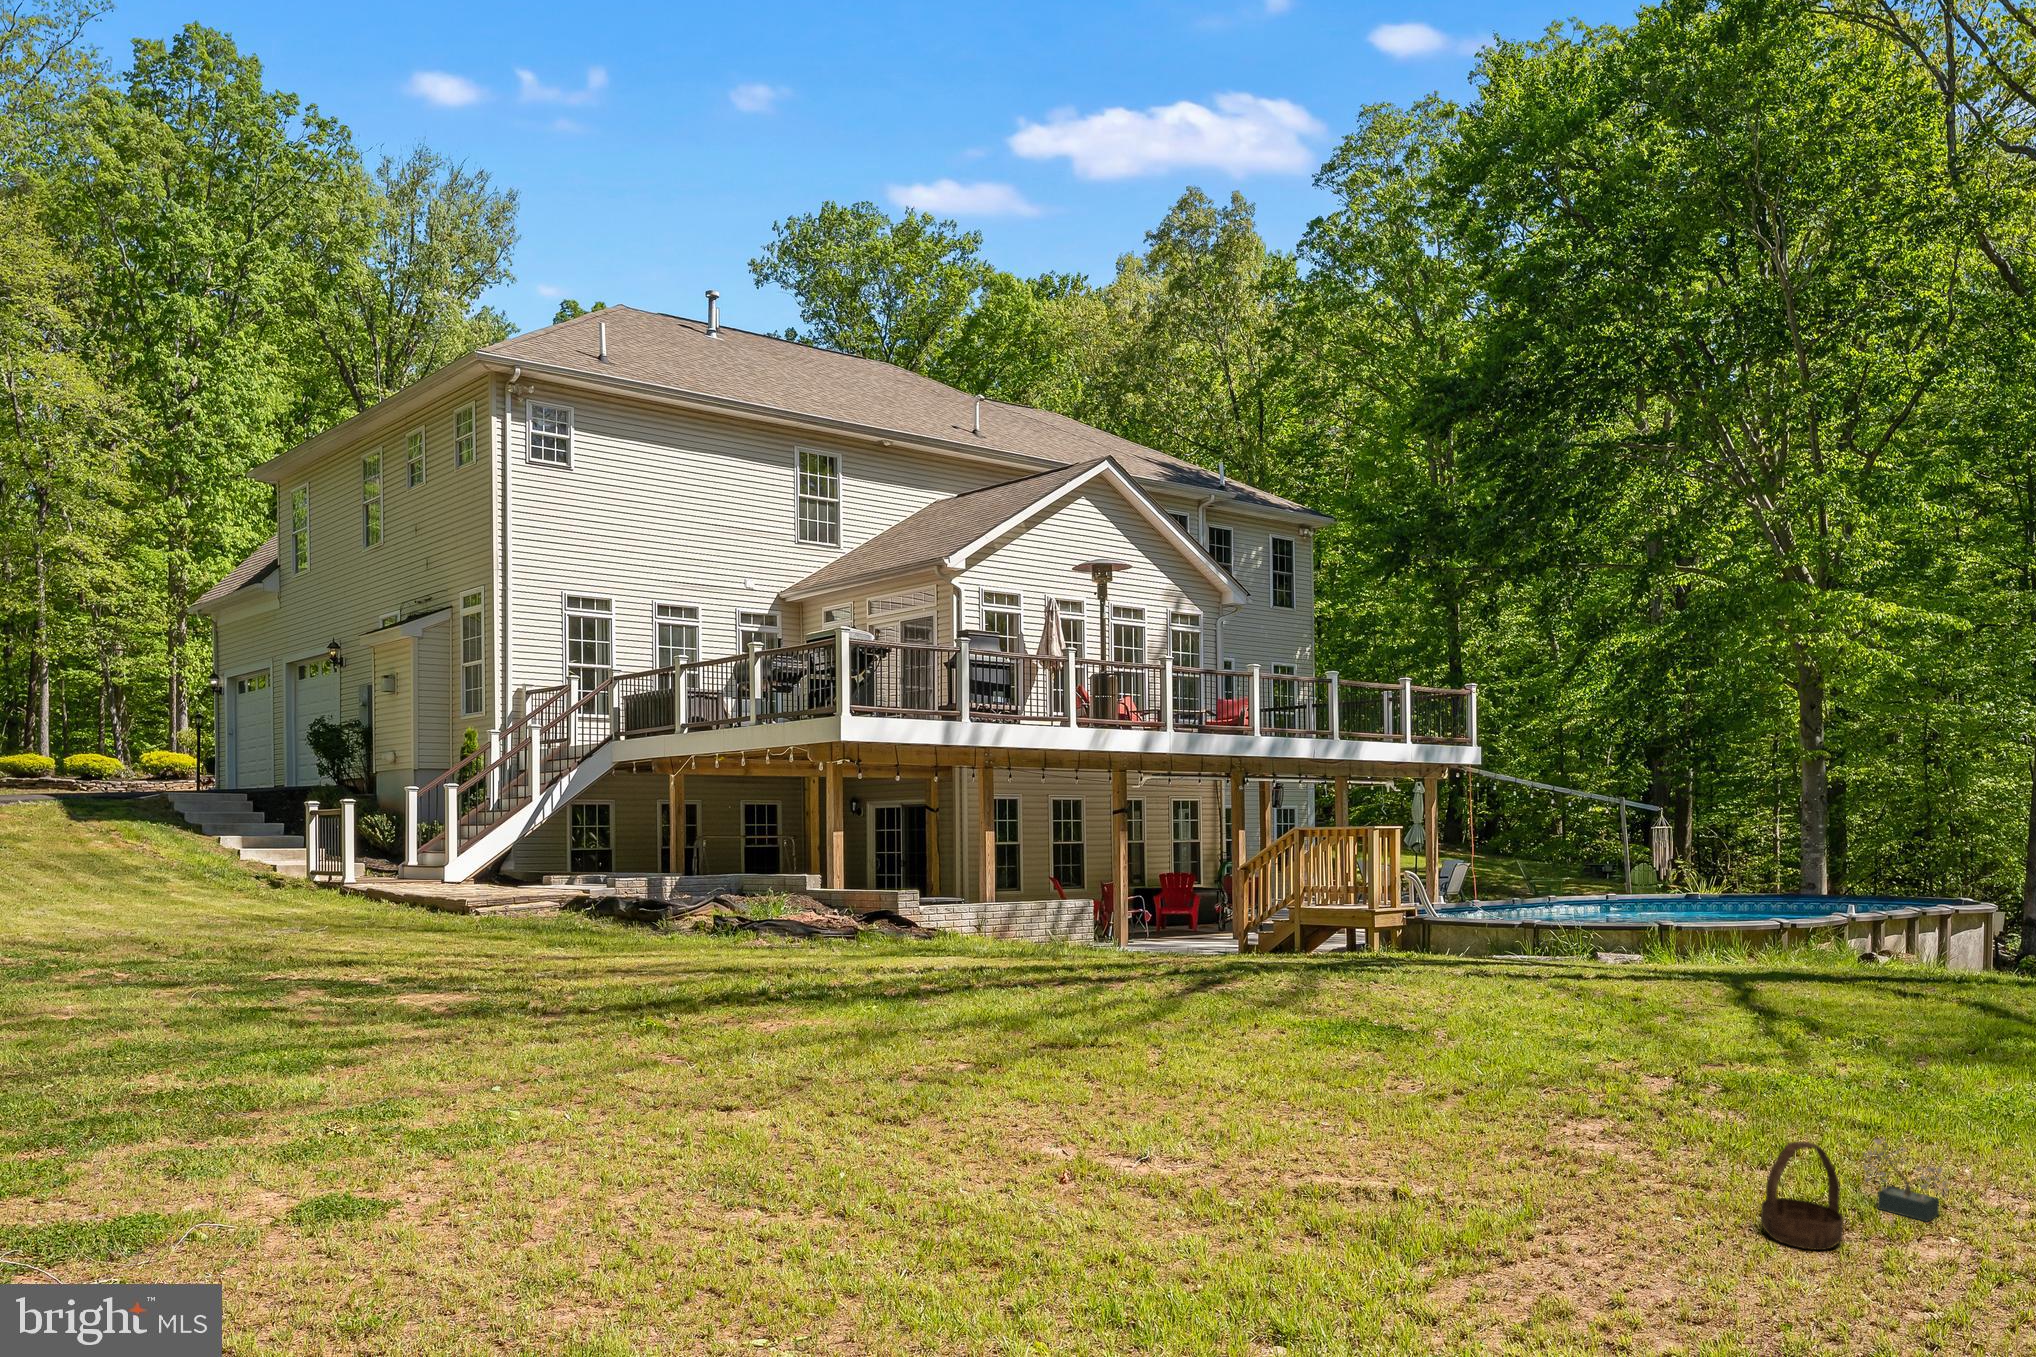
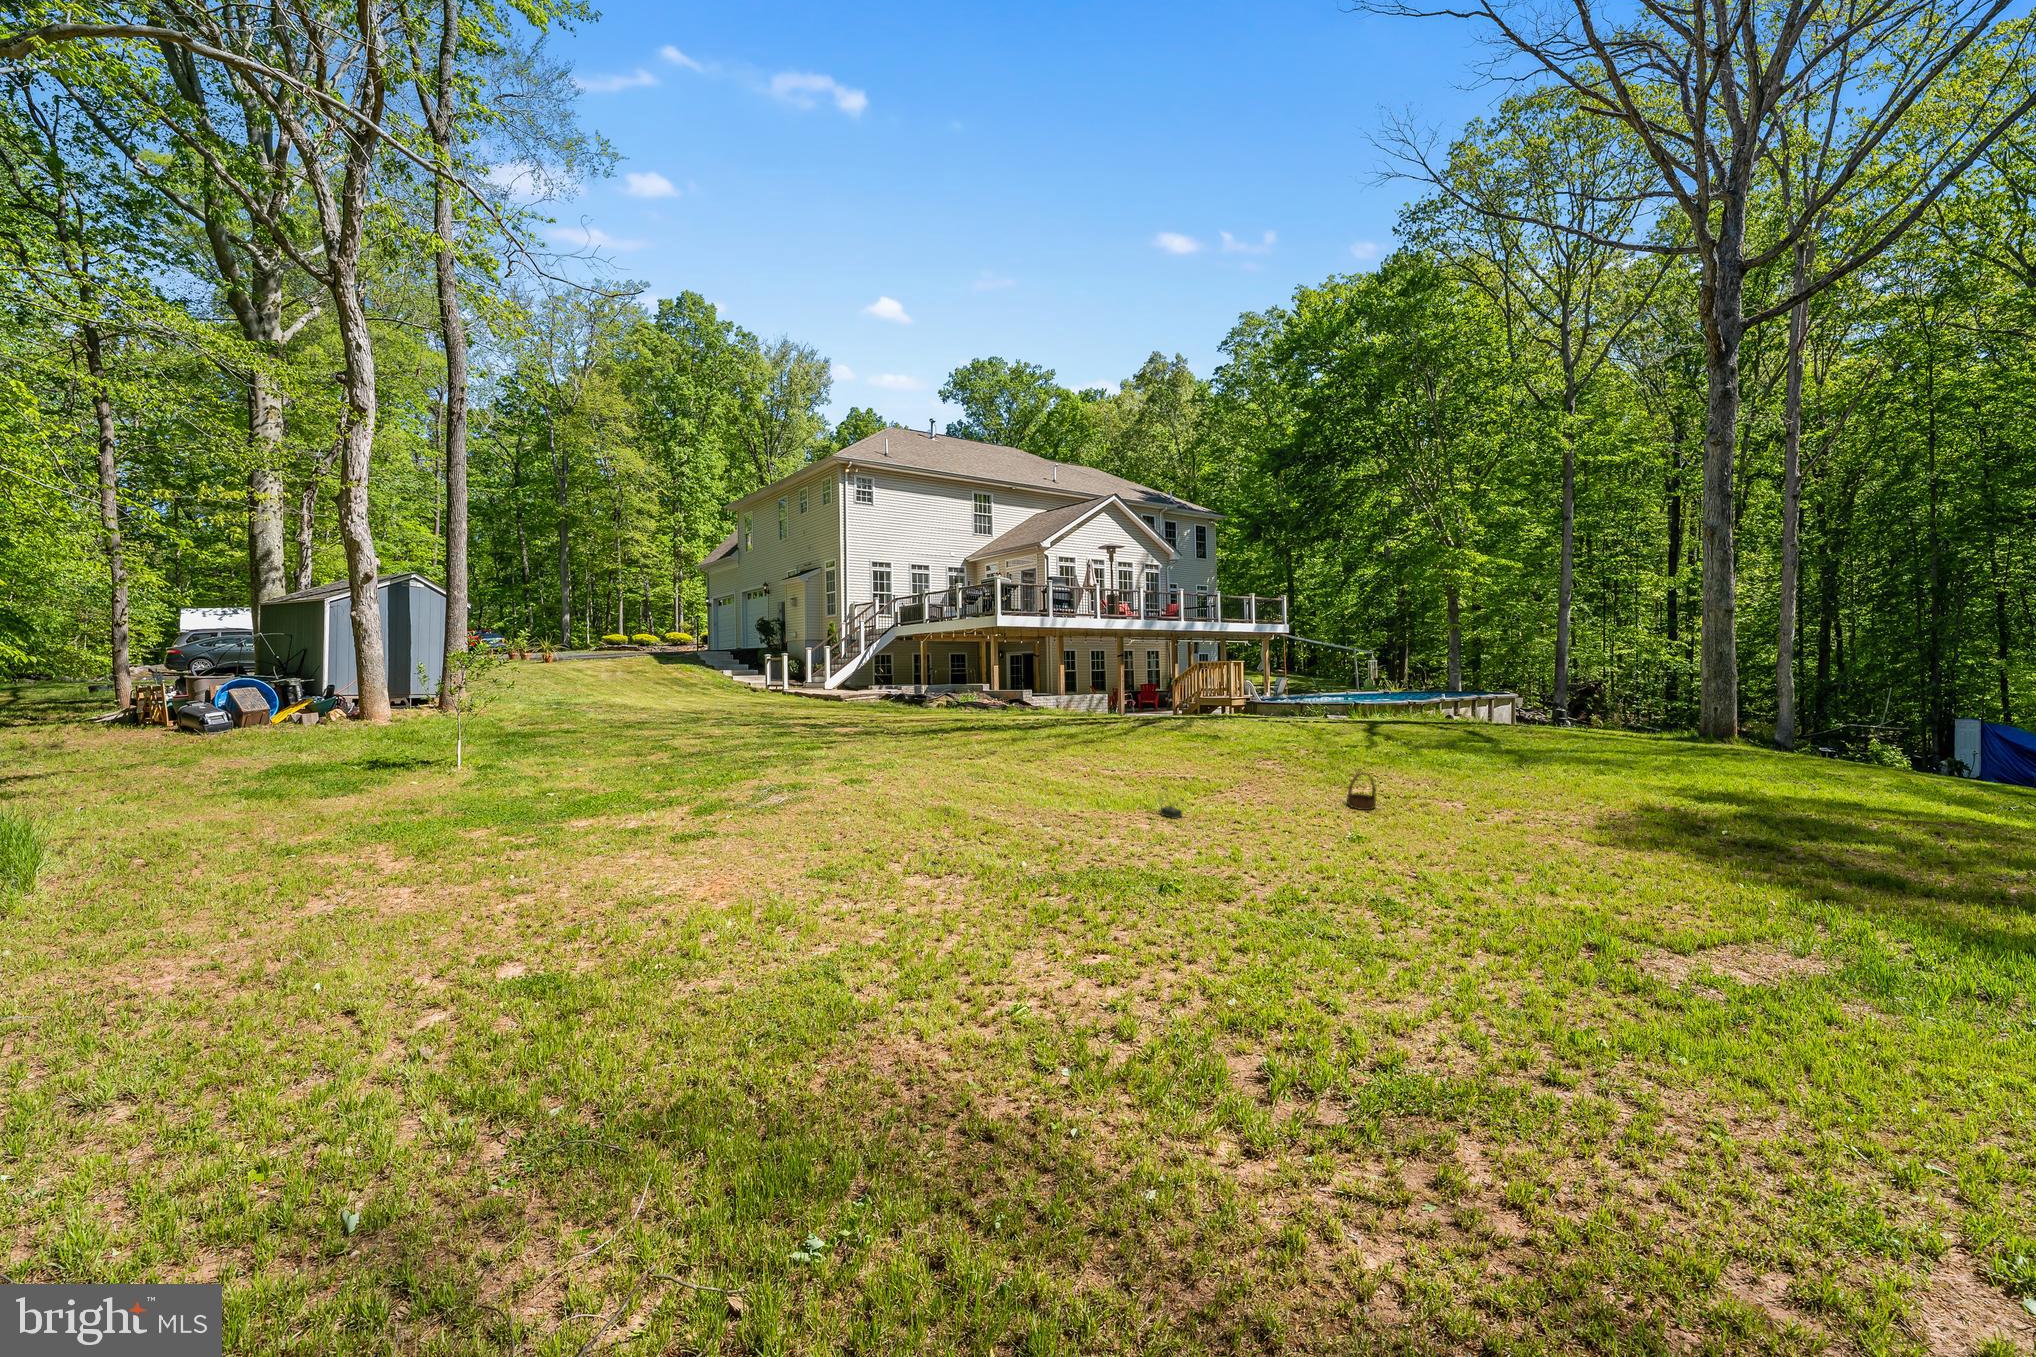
decorative plant: present [1864,1139,1949,1222] -> present [1157,788,1183,819]

